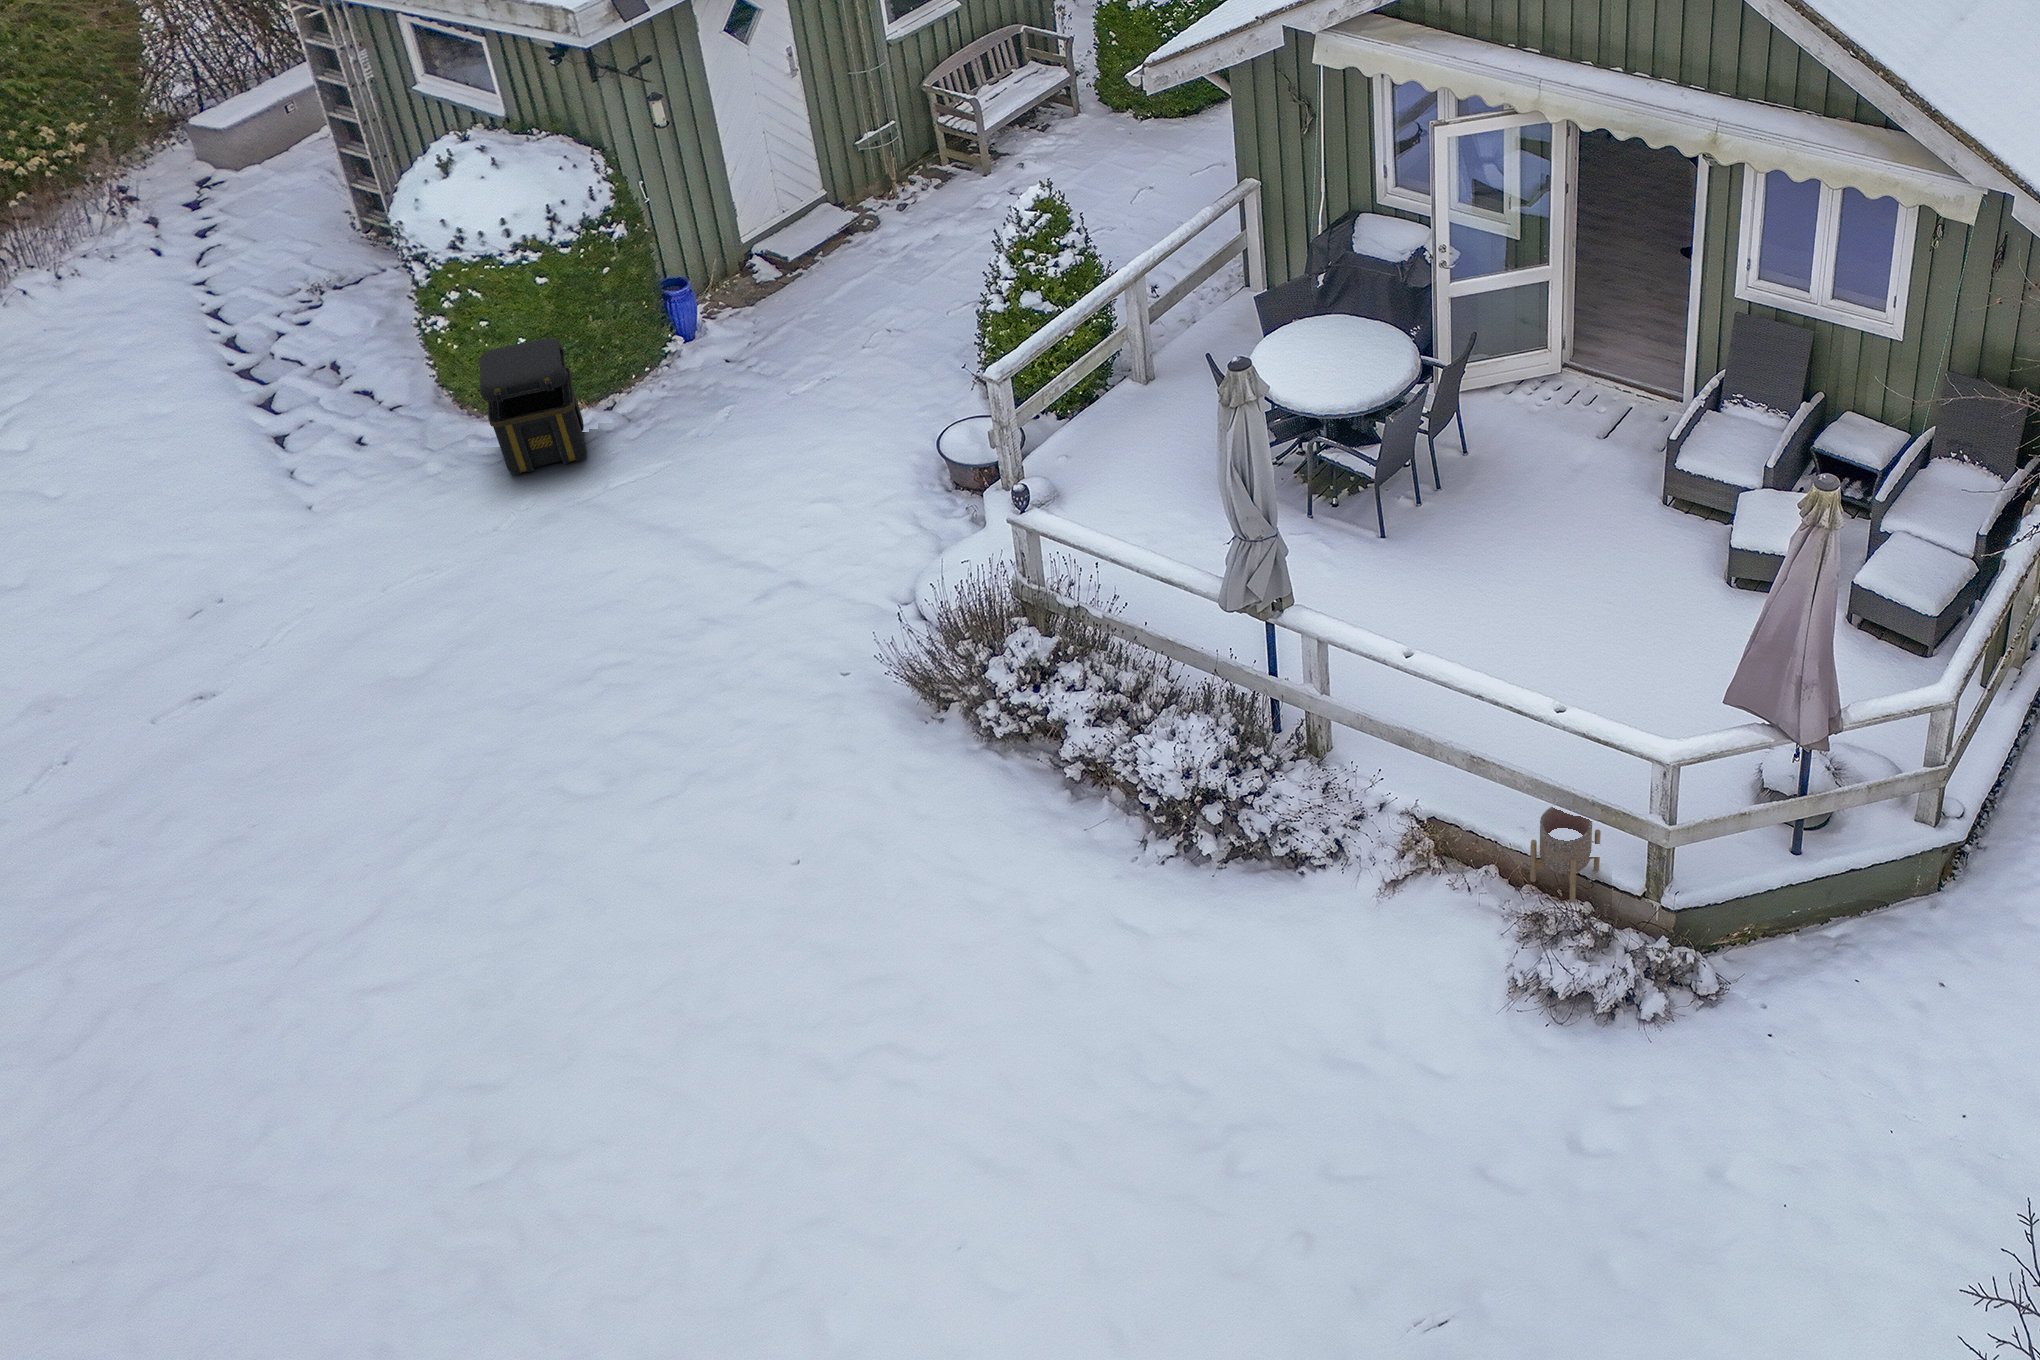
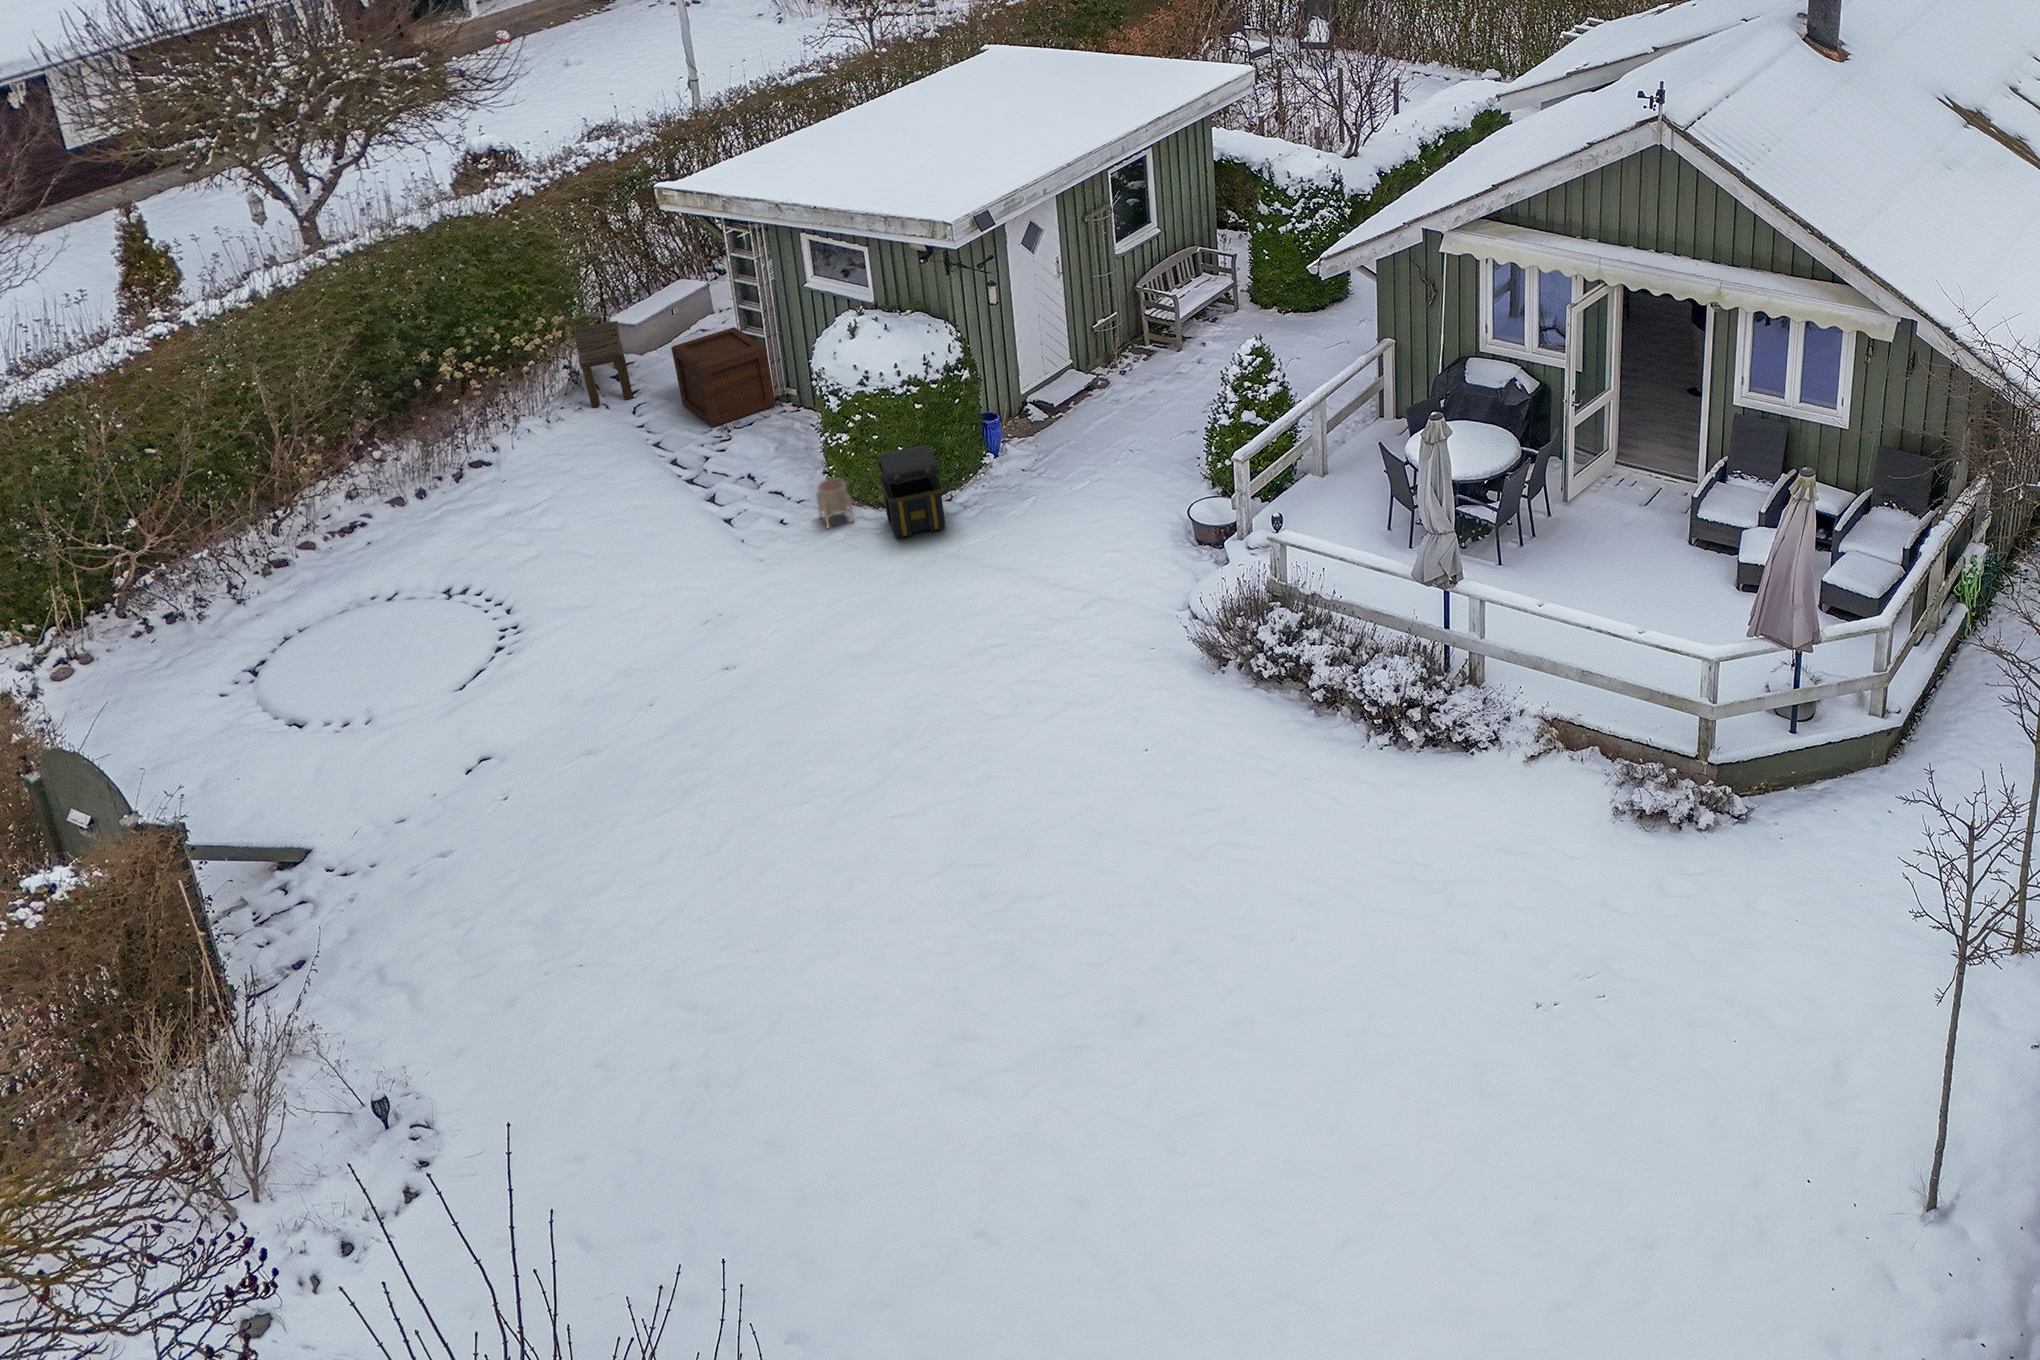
bench: none [114,126,207,253] -> present [574,321,633,407]
wooden crate: none [240,141,400,286] -> present [671,327,776,427]
planter: present [1530,807,1601,902] -> present [816,479,854,528]

